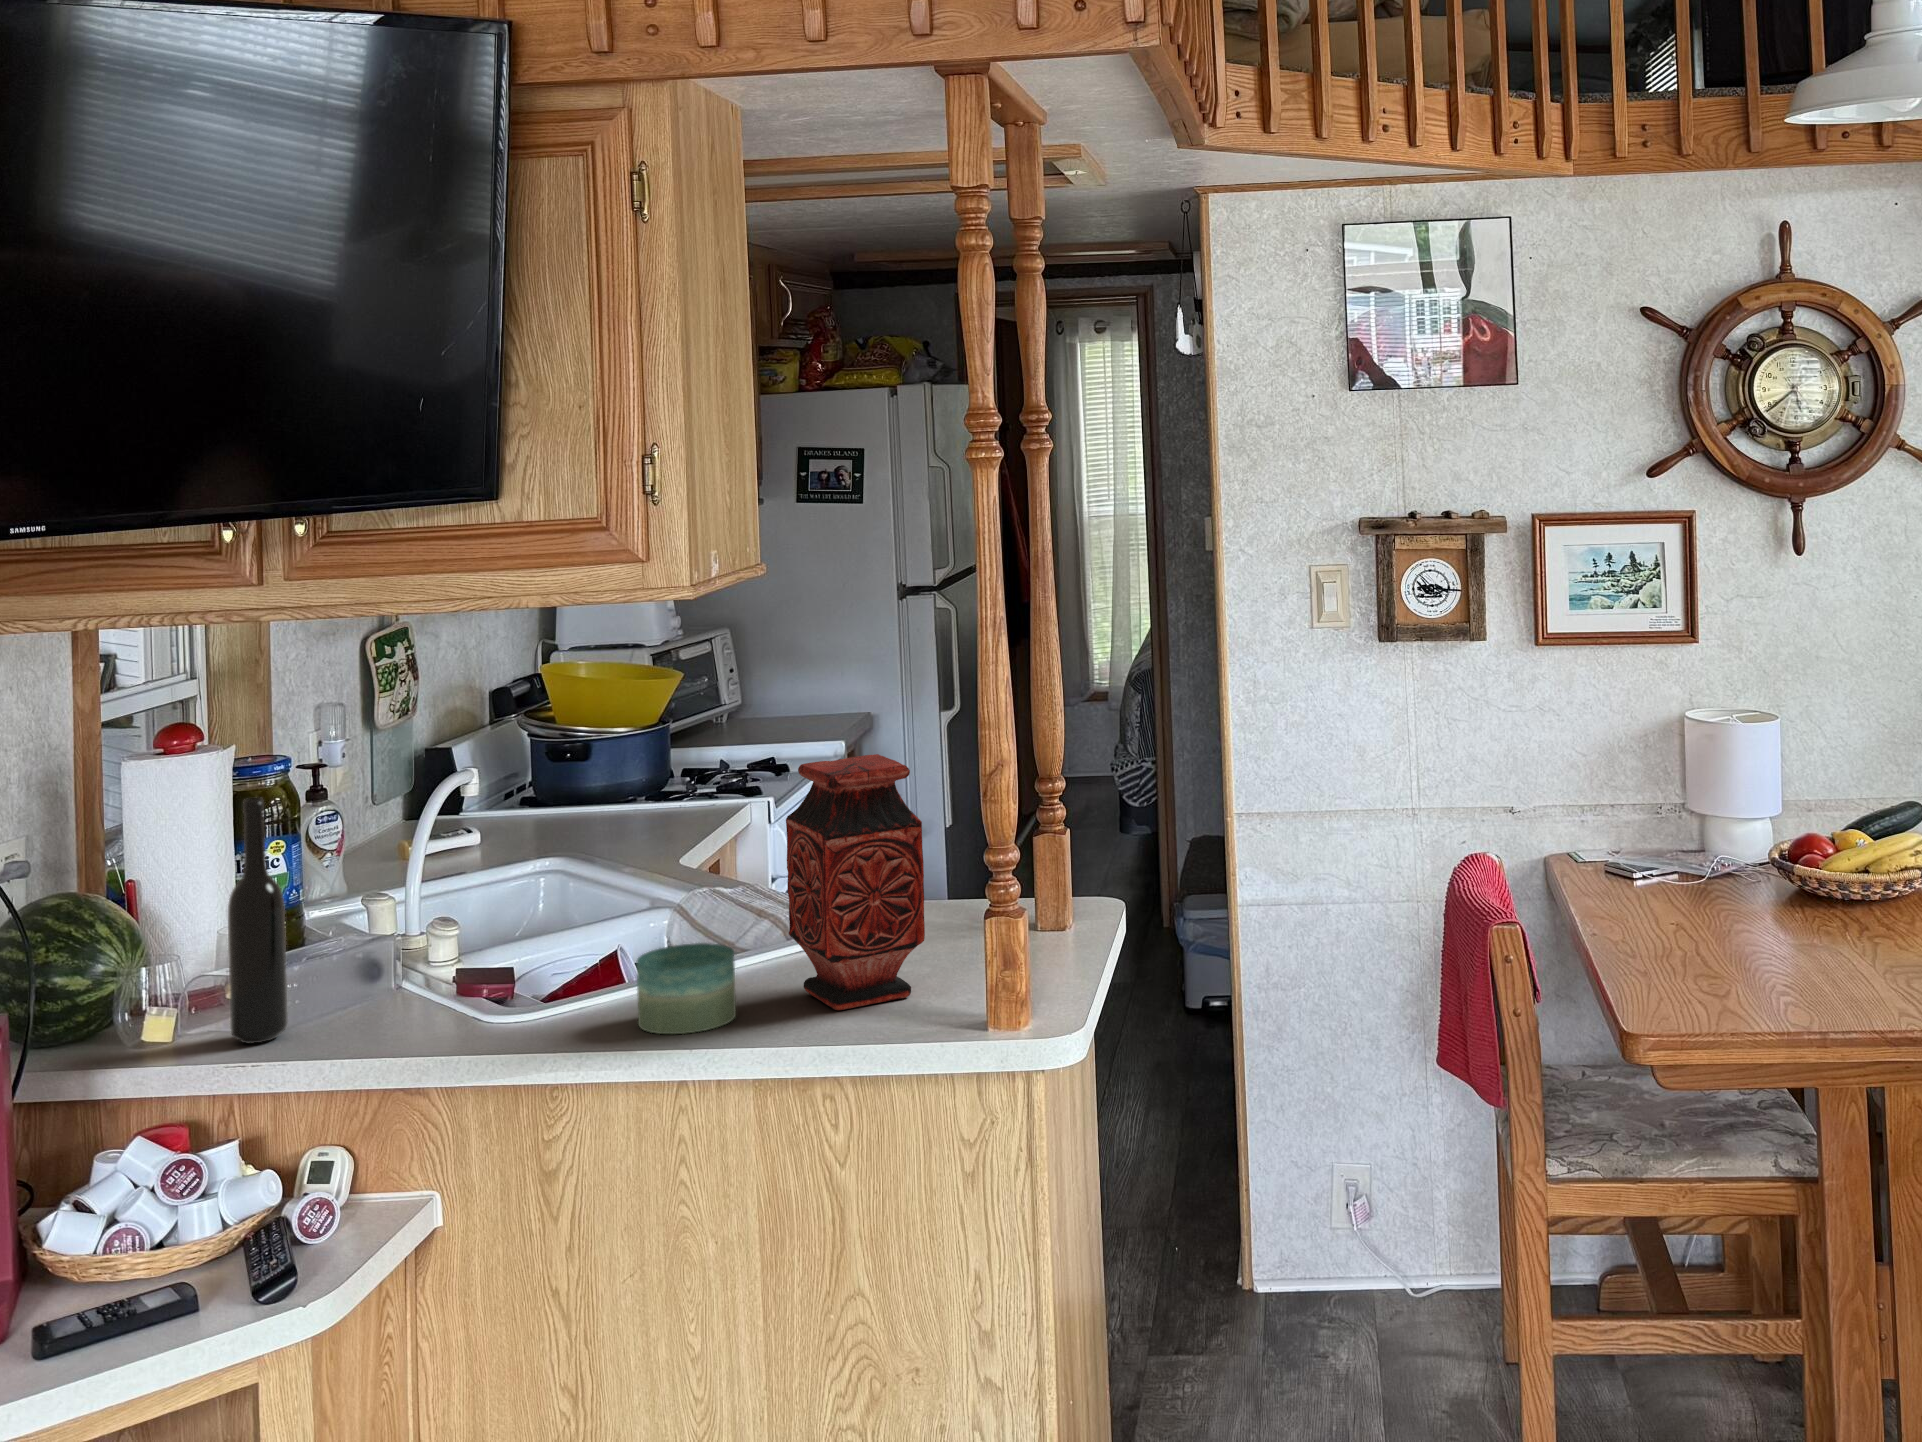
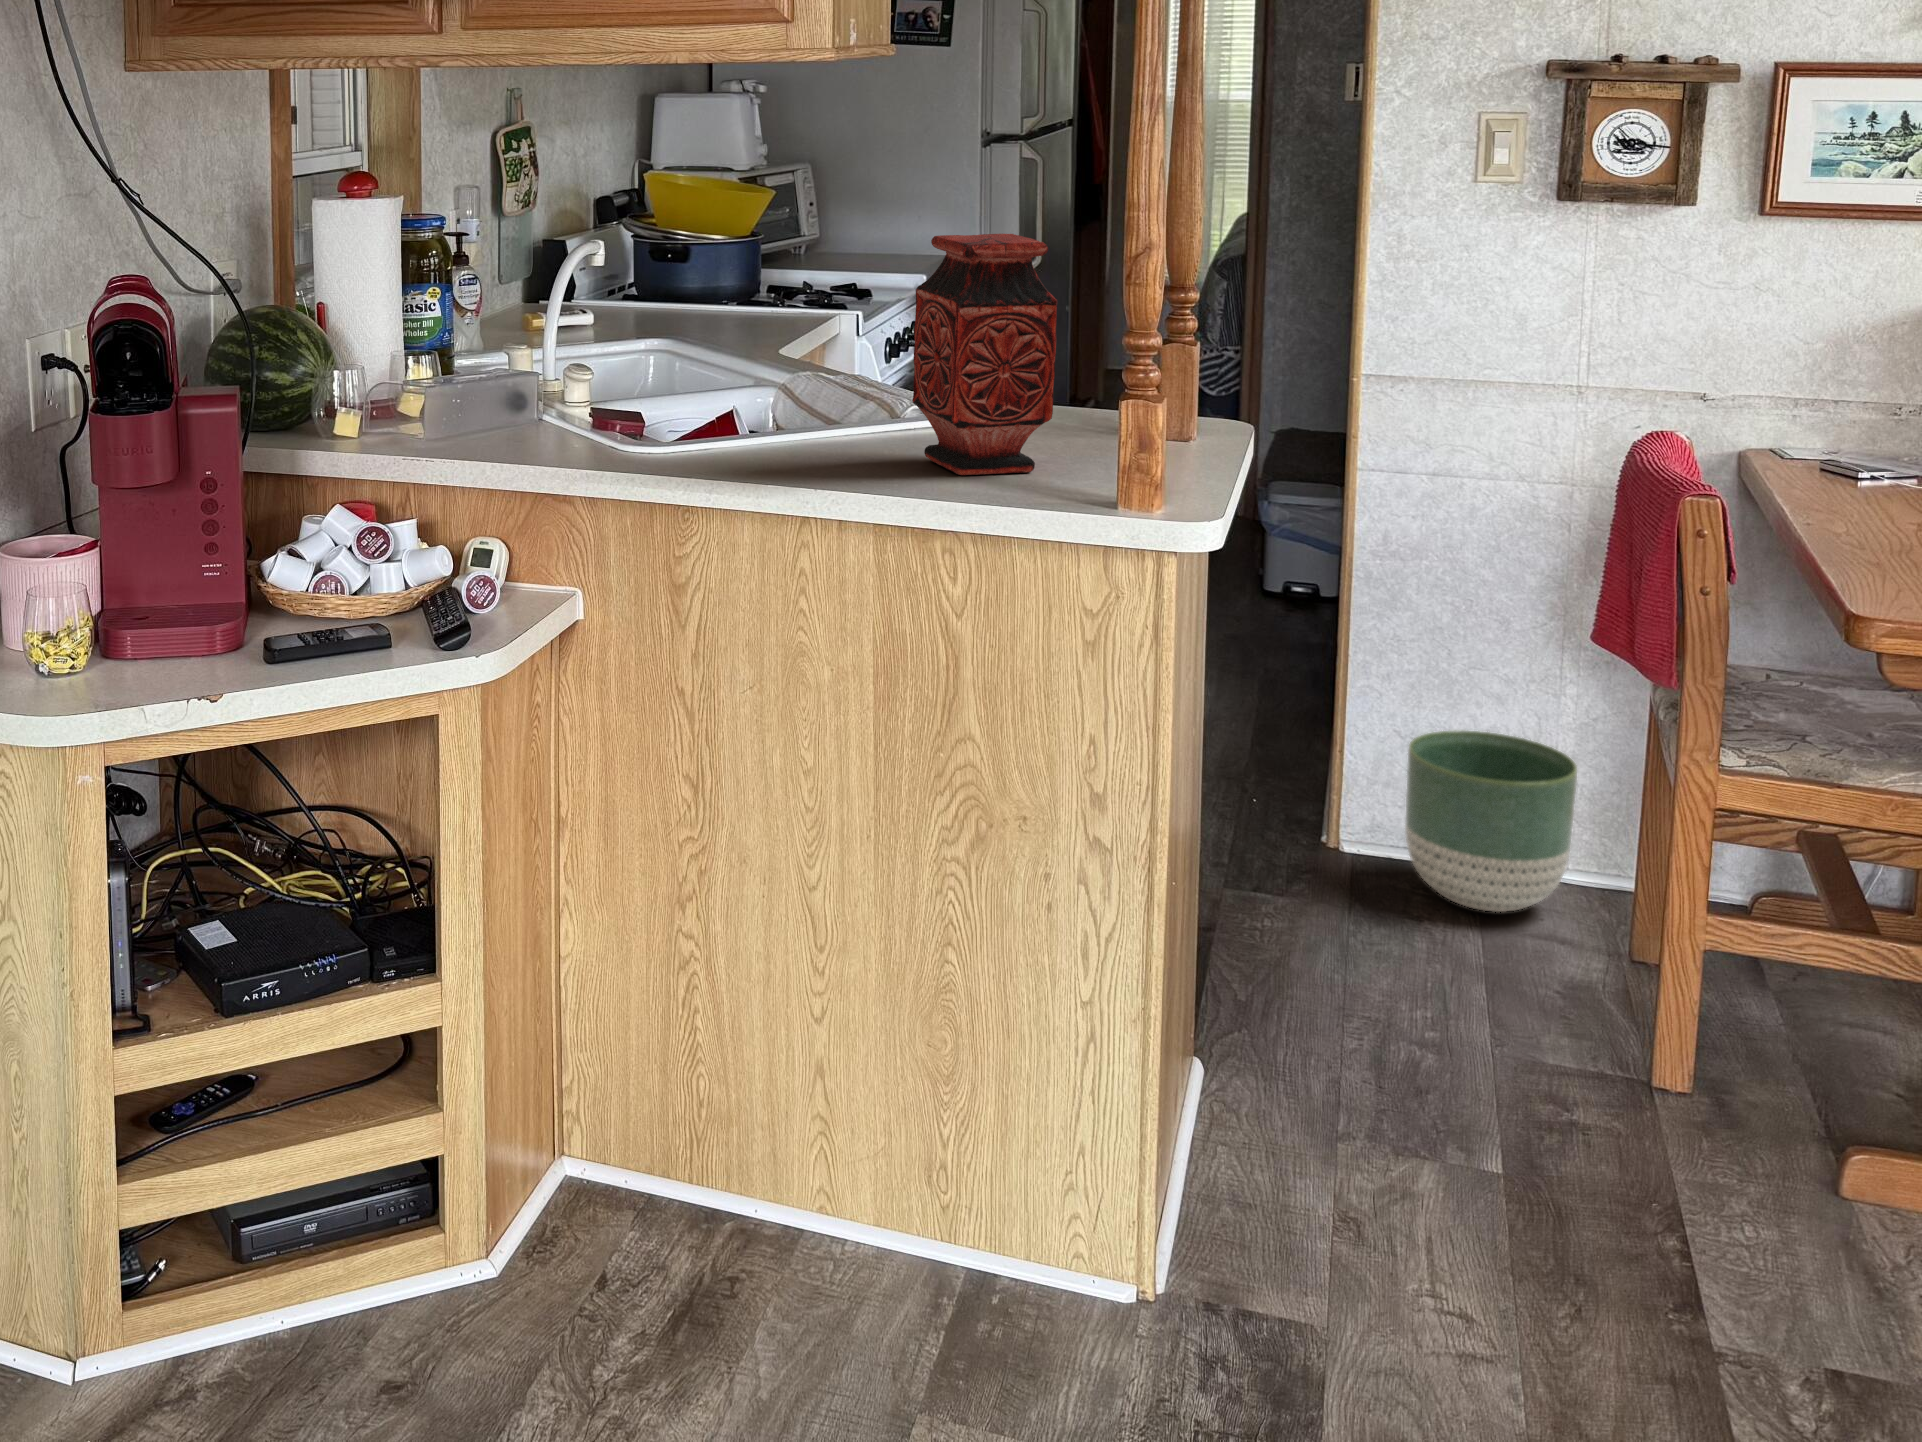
bottle: present [228,797,288,1044] -> none [405,229,453,446]
candle: present [637,943,736,1034] -> none [767,399,861,477]
planter: none [1304,1153,1448,1335] -> present [1405,731,1577,912]

